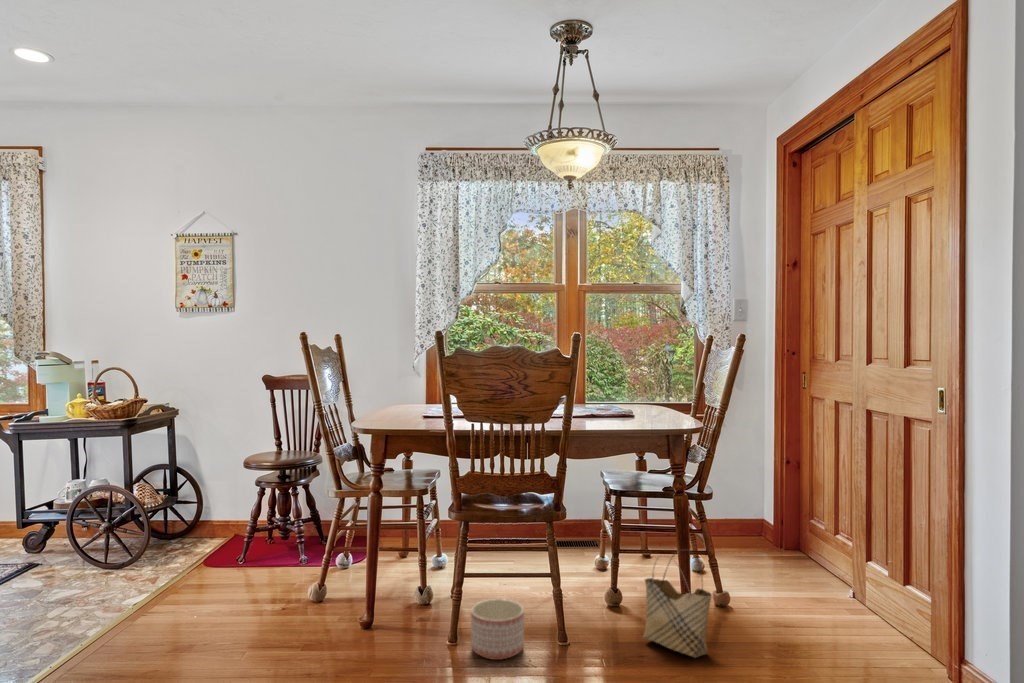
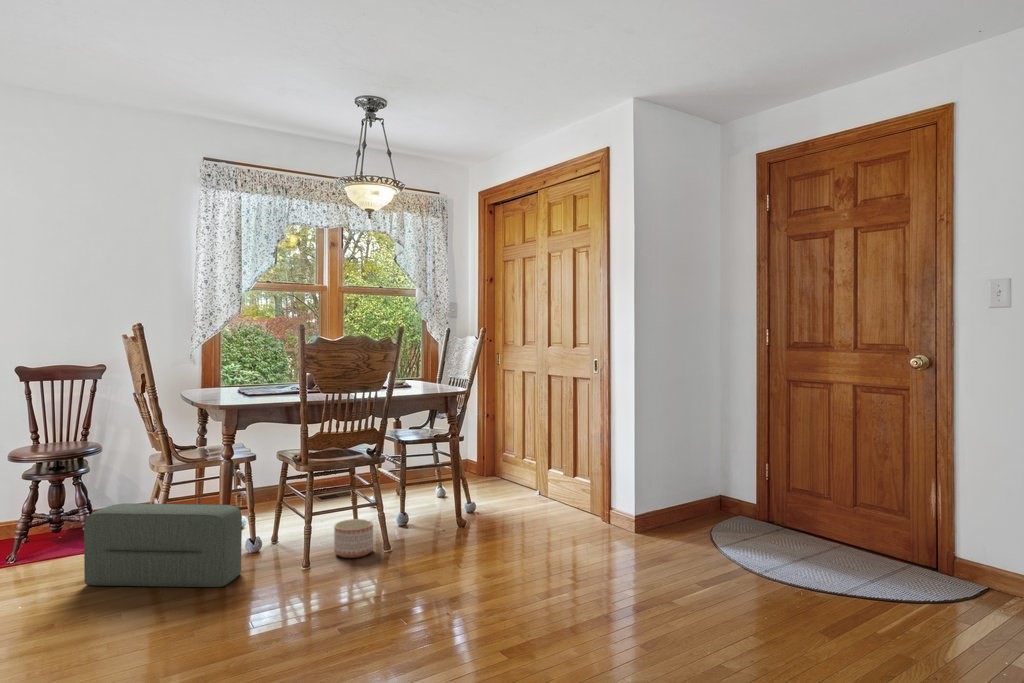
pouf: none [219,533,353,663] -> present [84,503,242,587]
woven basket: present [644,549,712,657] -> none [441,467,487,532]

